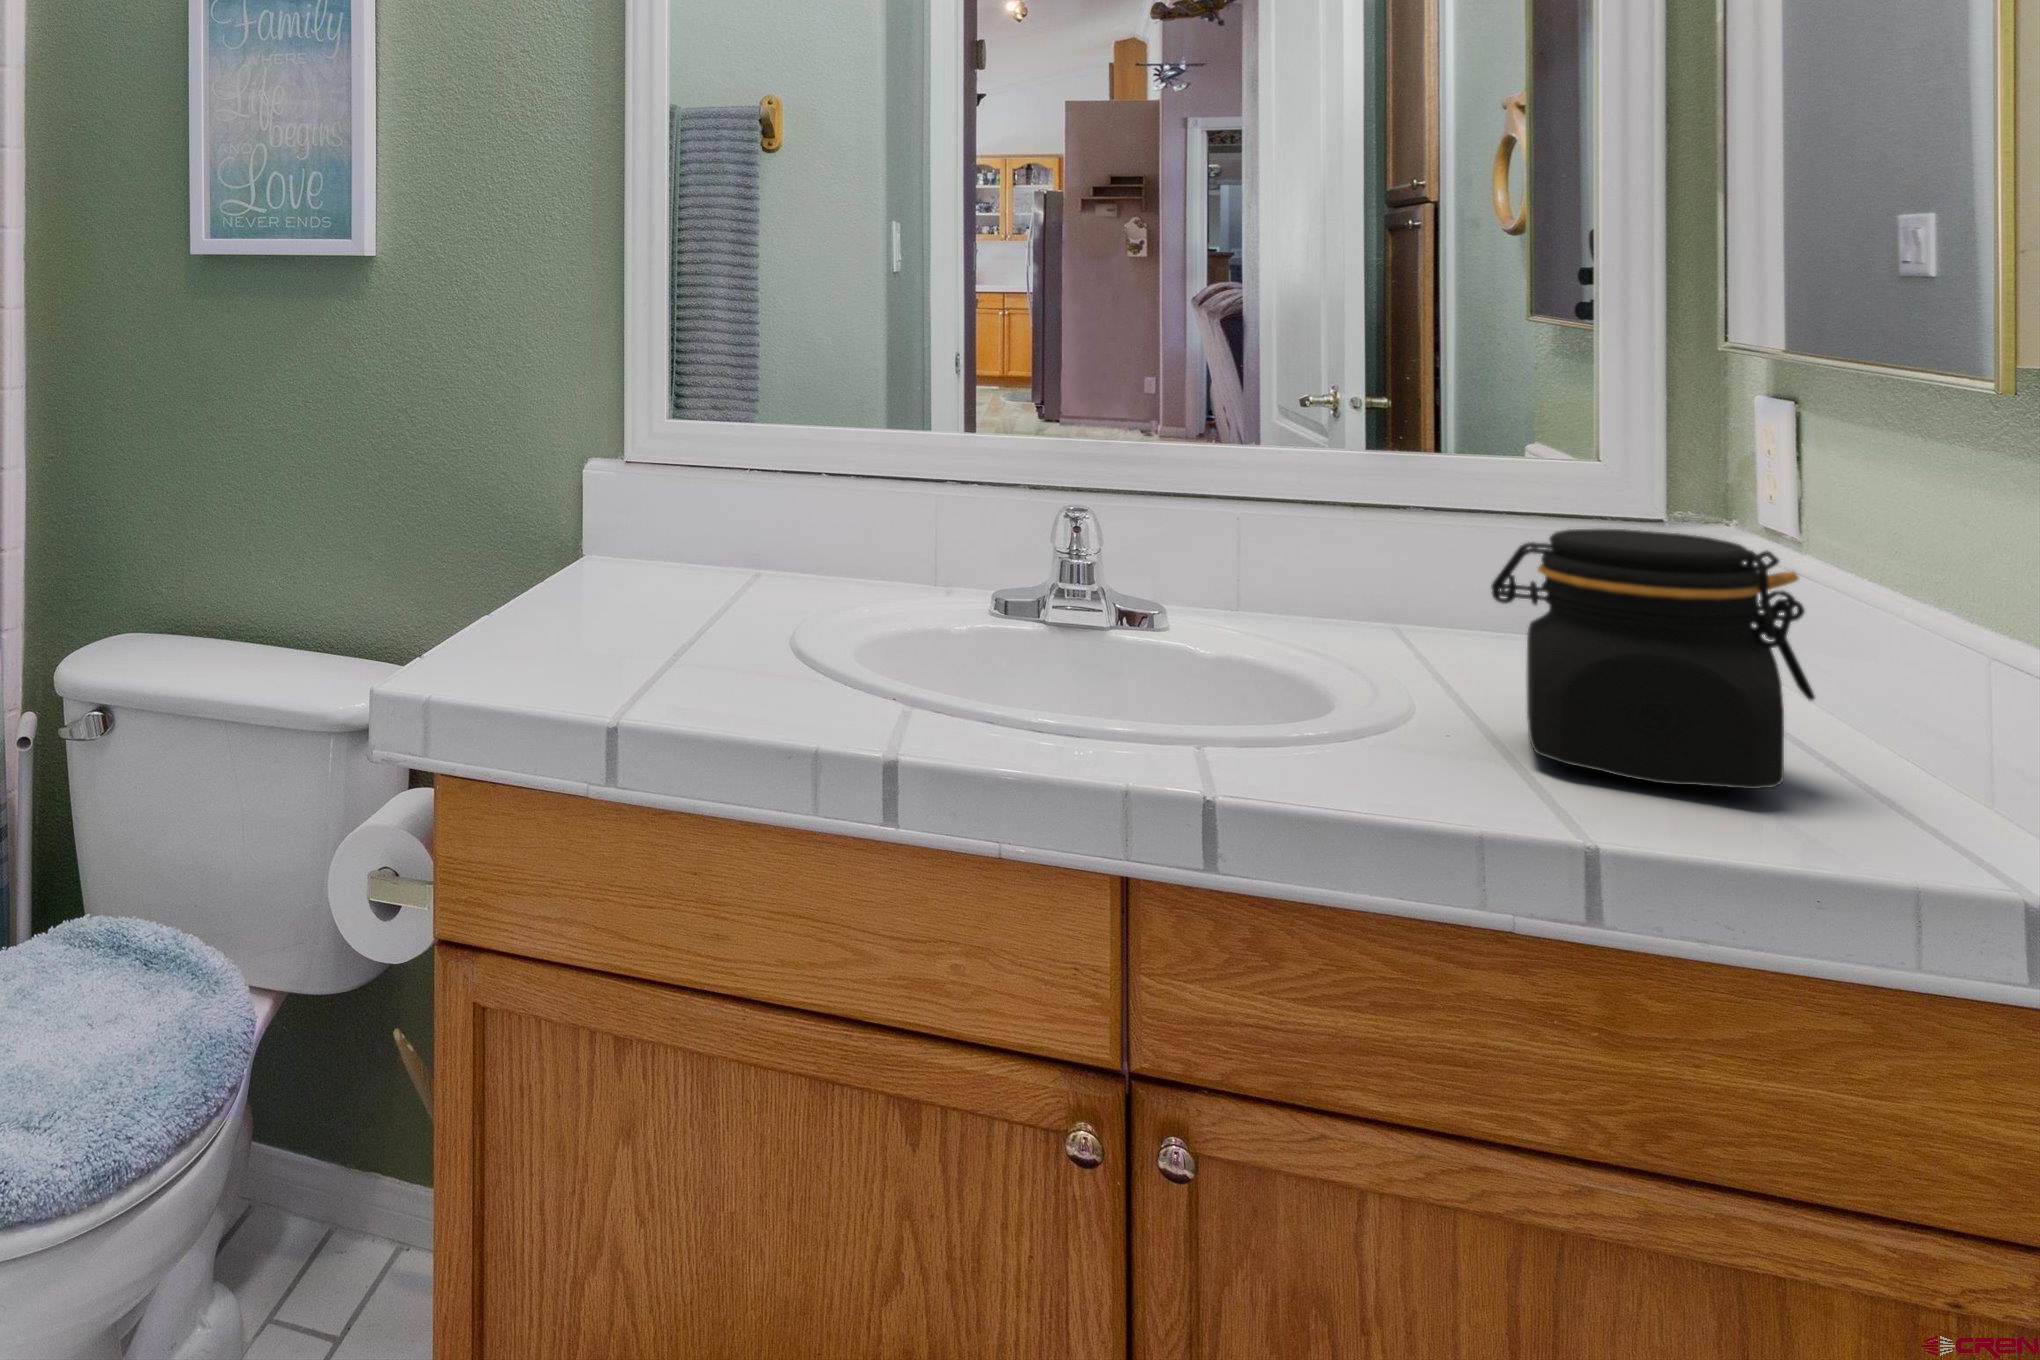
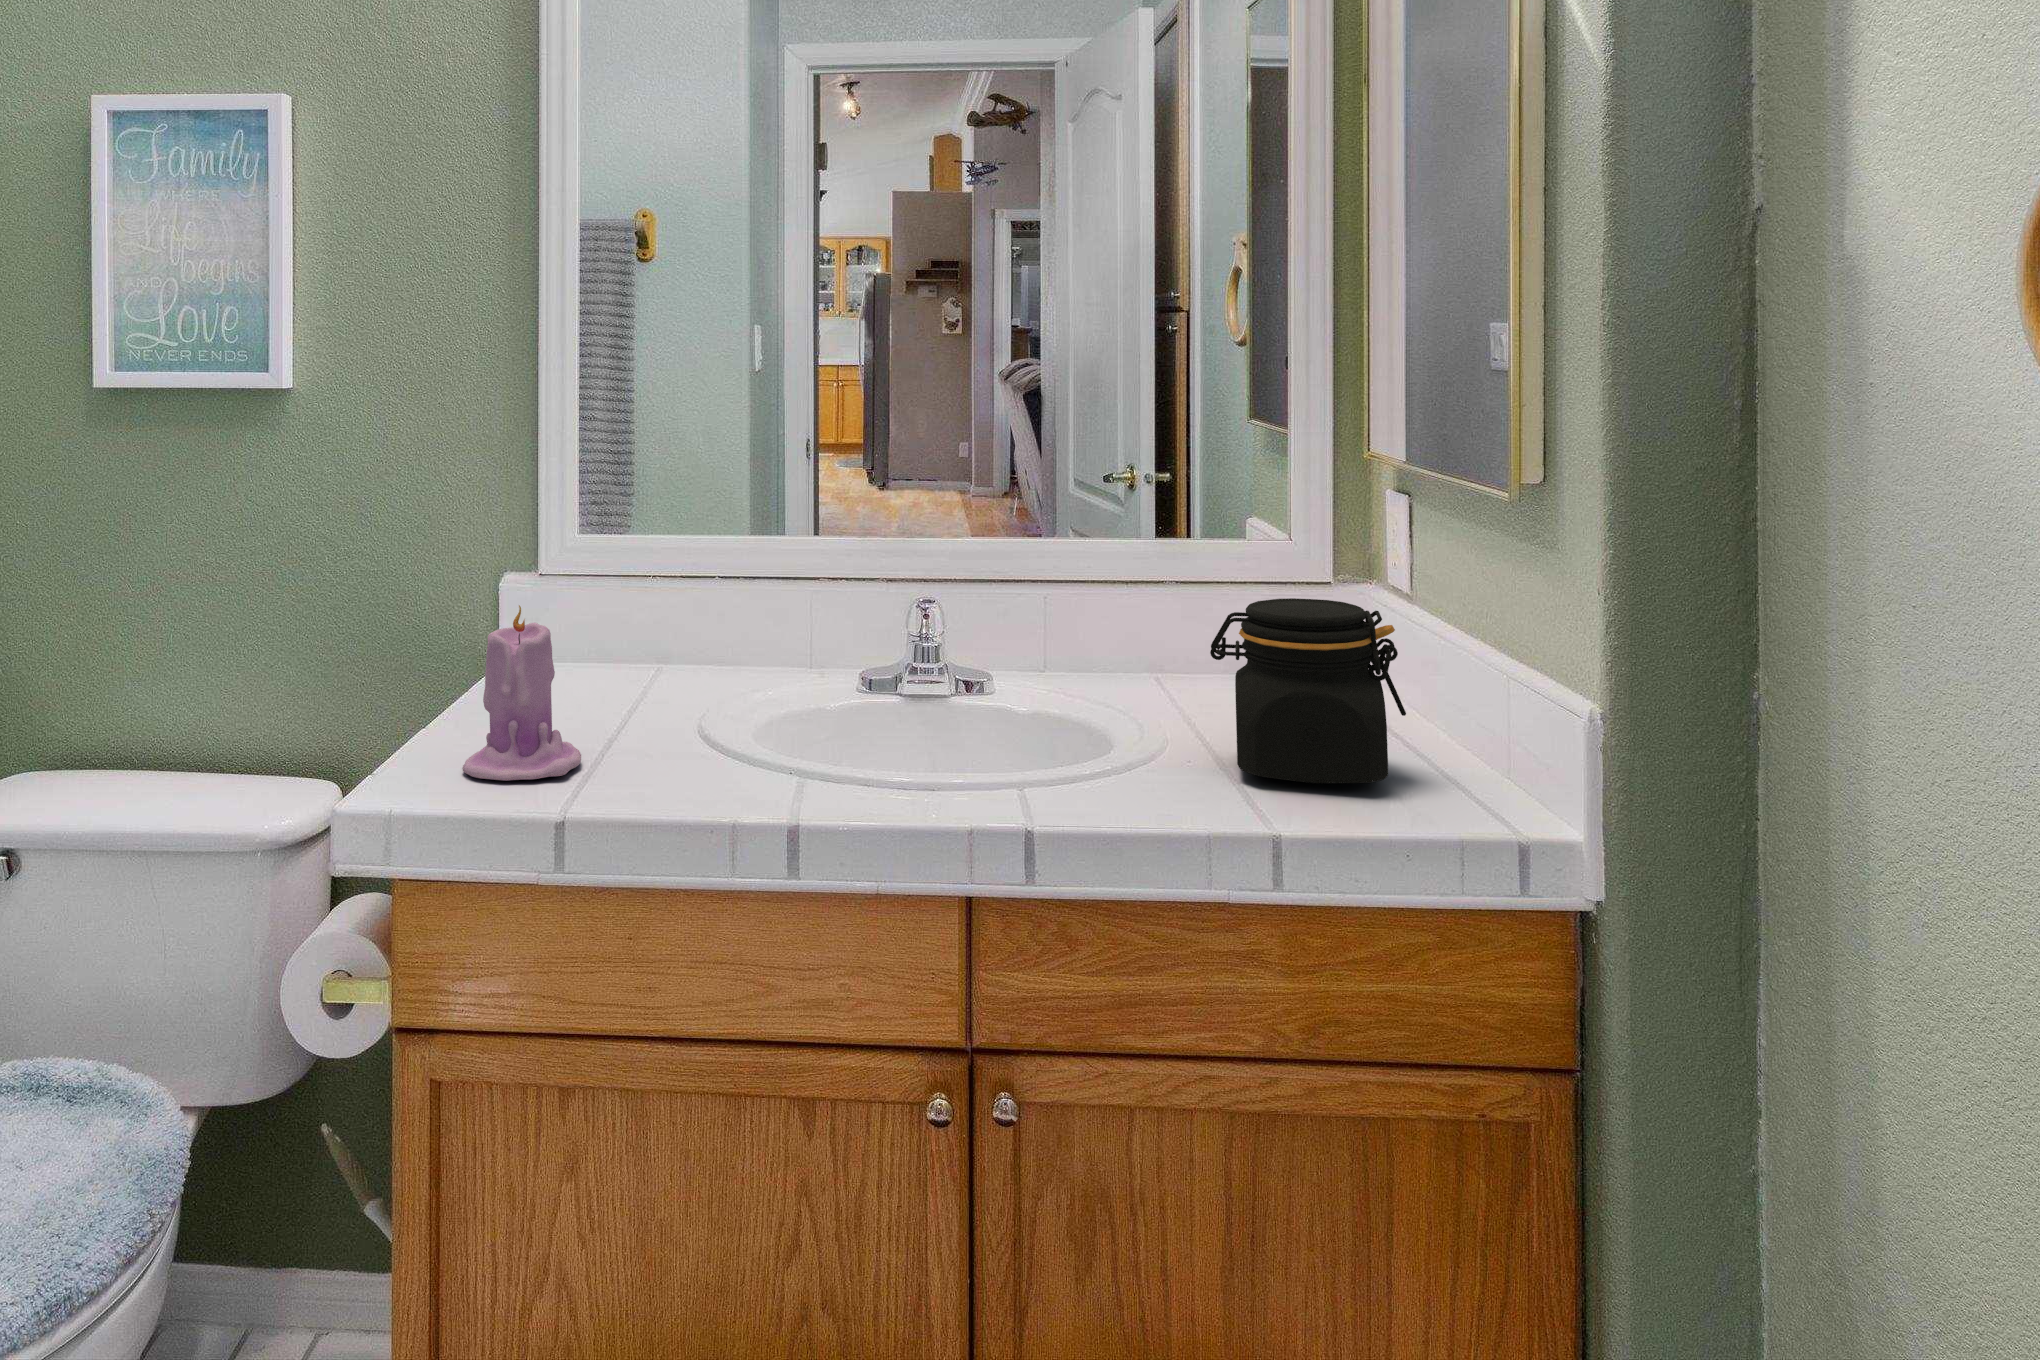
candle: none [517,482,651,678] -> present [462,605,581,781]

